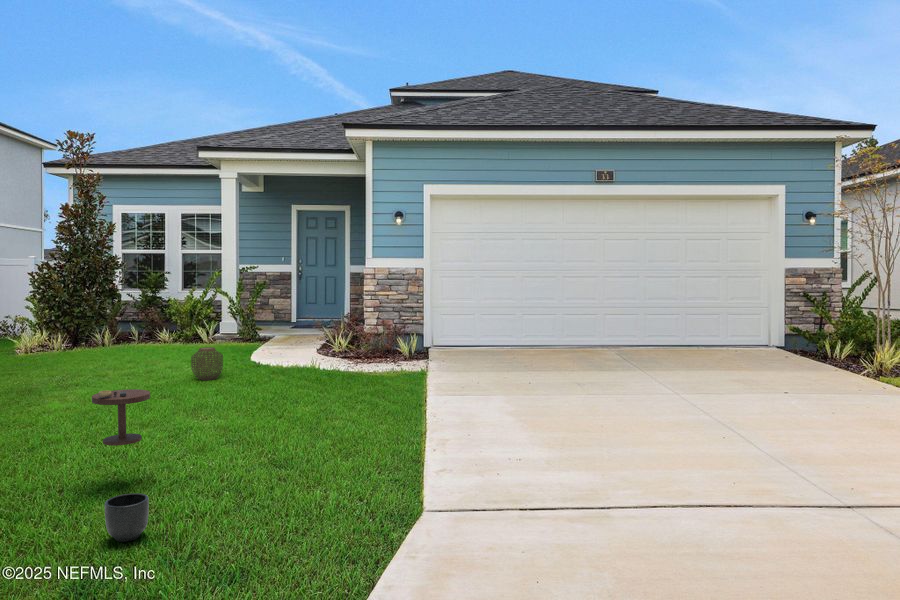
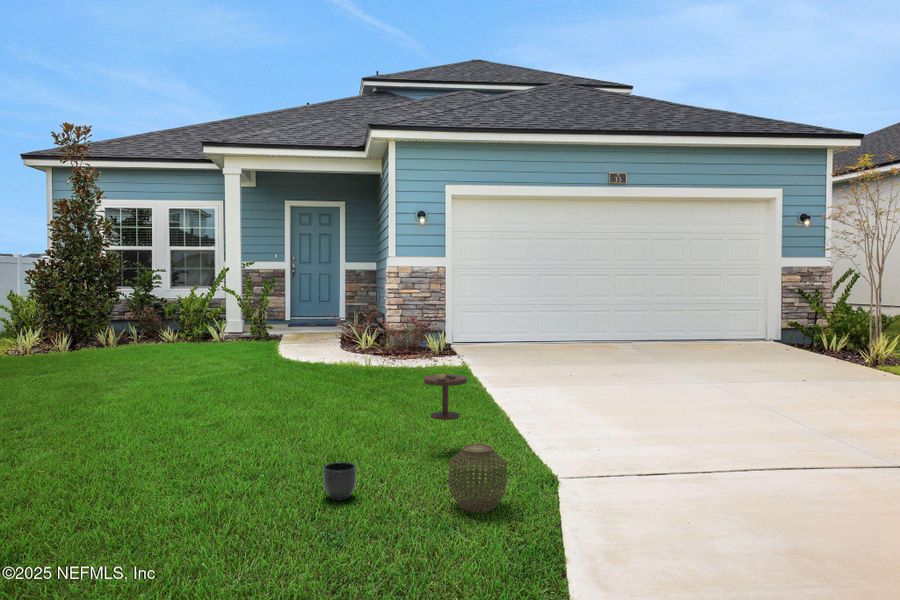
woven basket: present [191,347,223,380] -> present [448,444,507,512]
side table: present [92,389,150,446] -> present [424,374,467,420]

